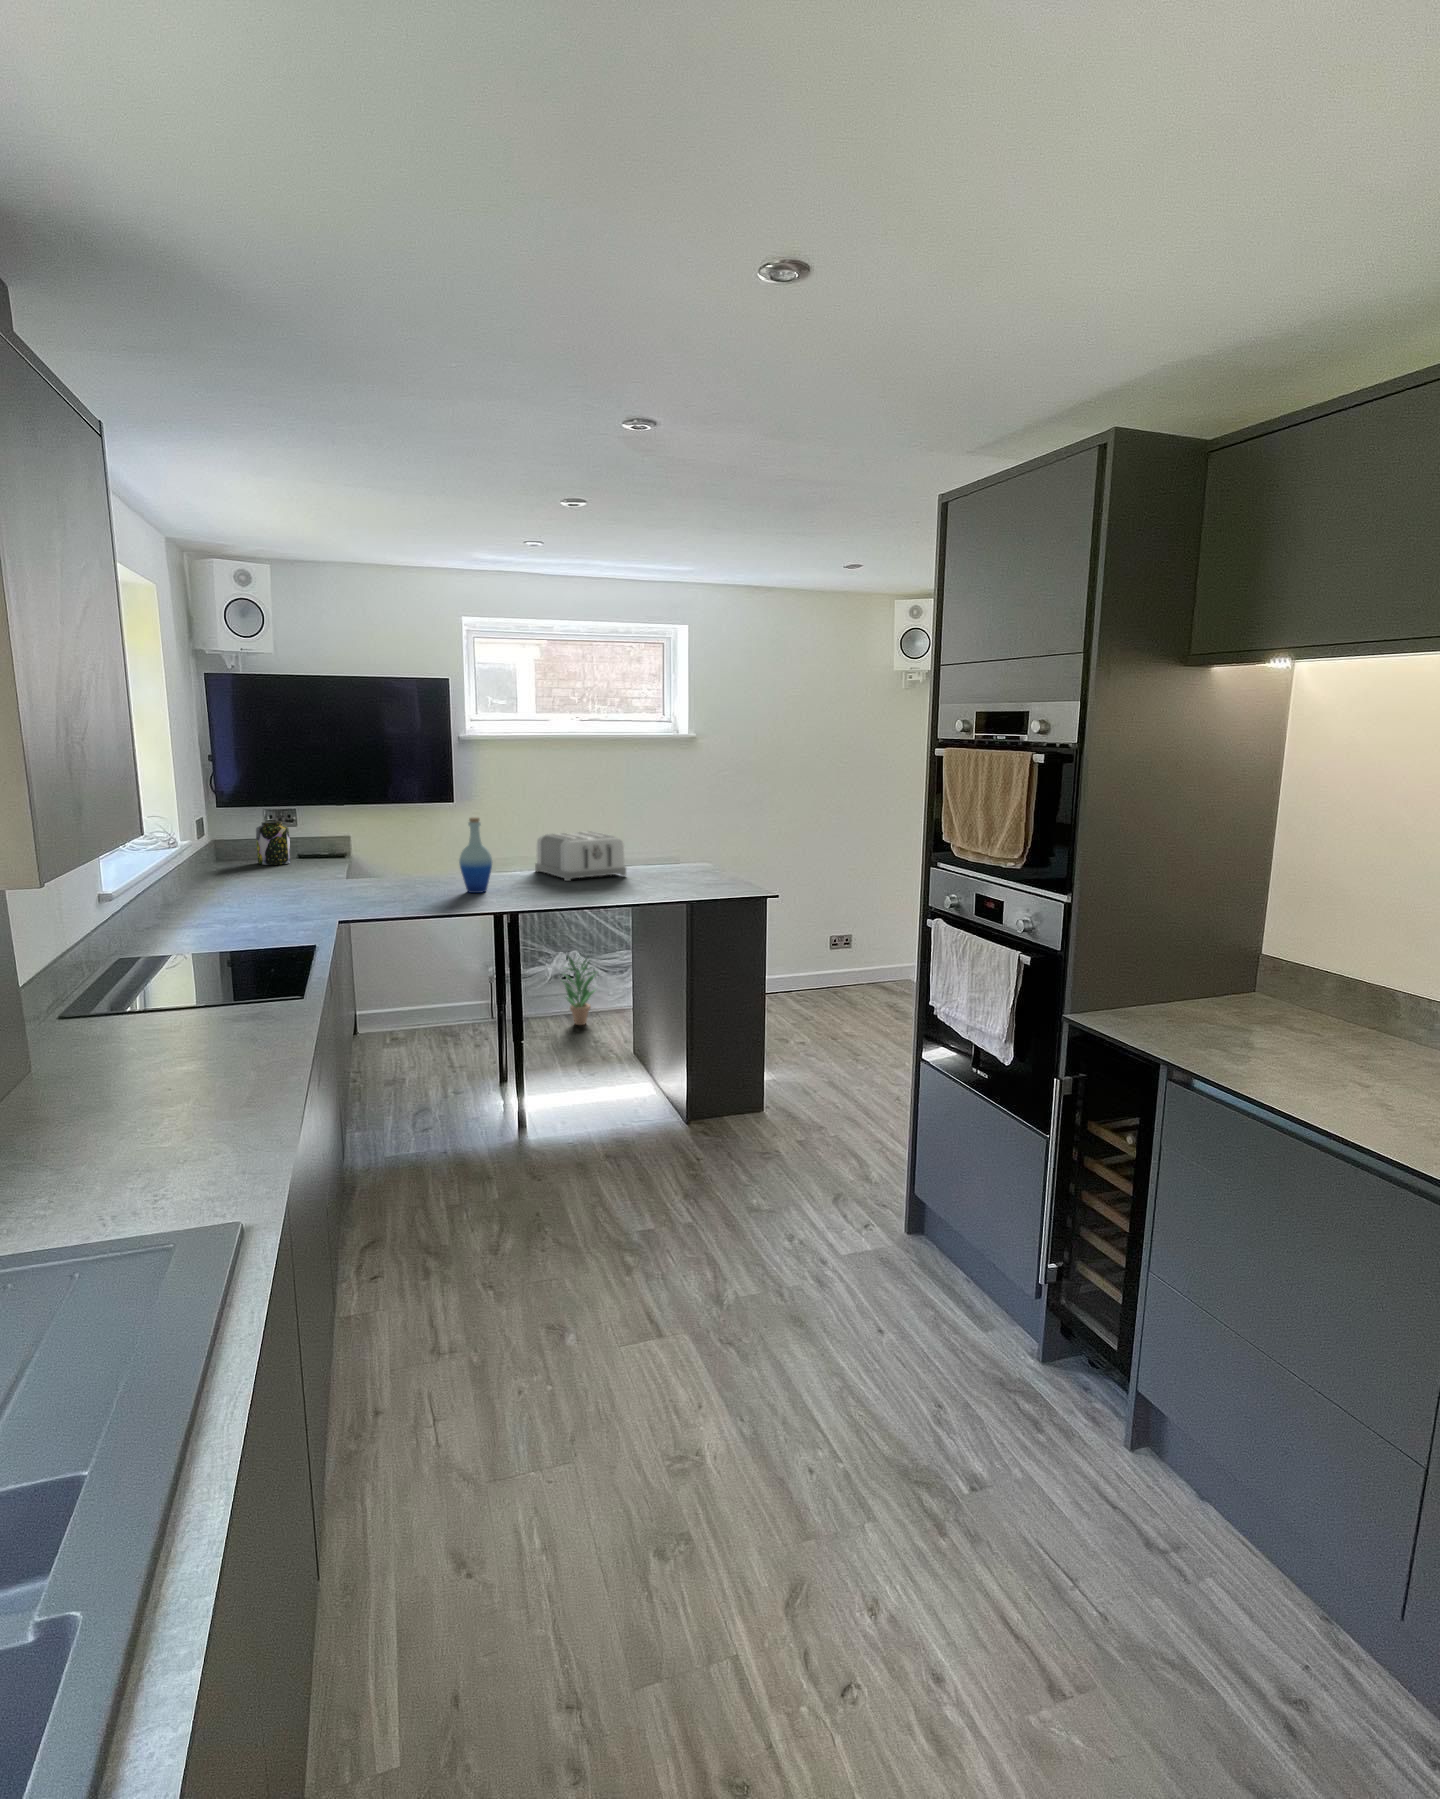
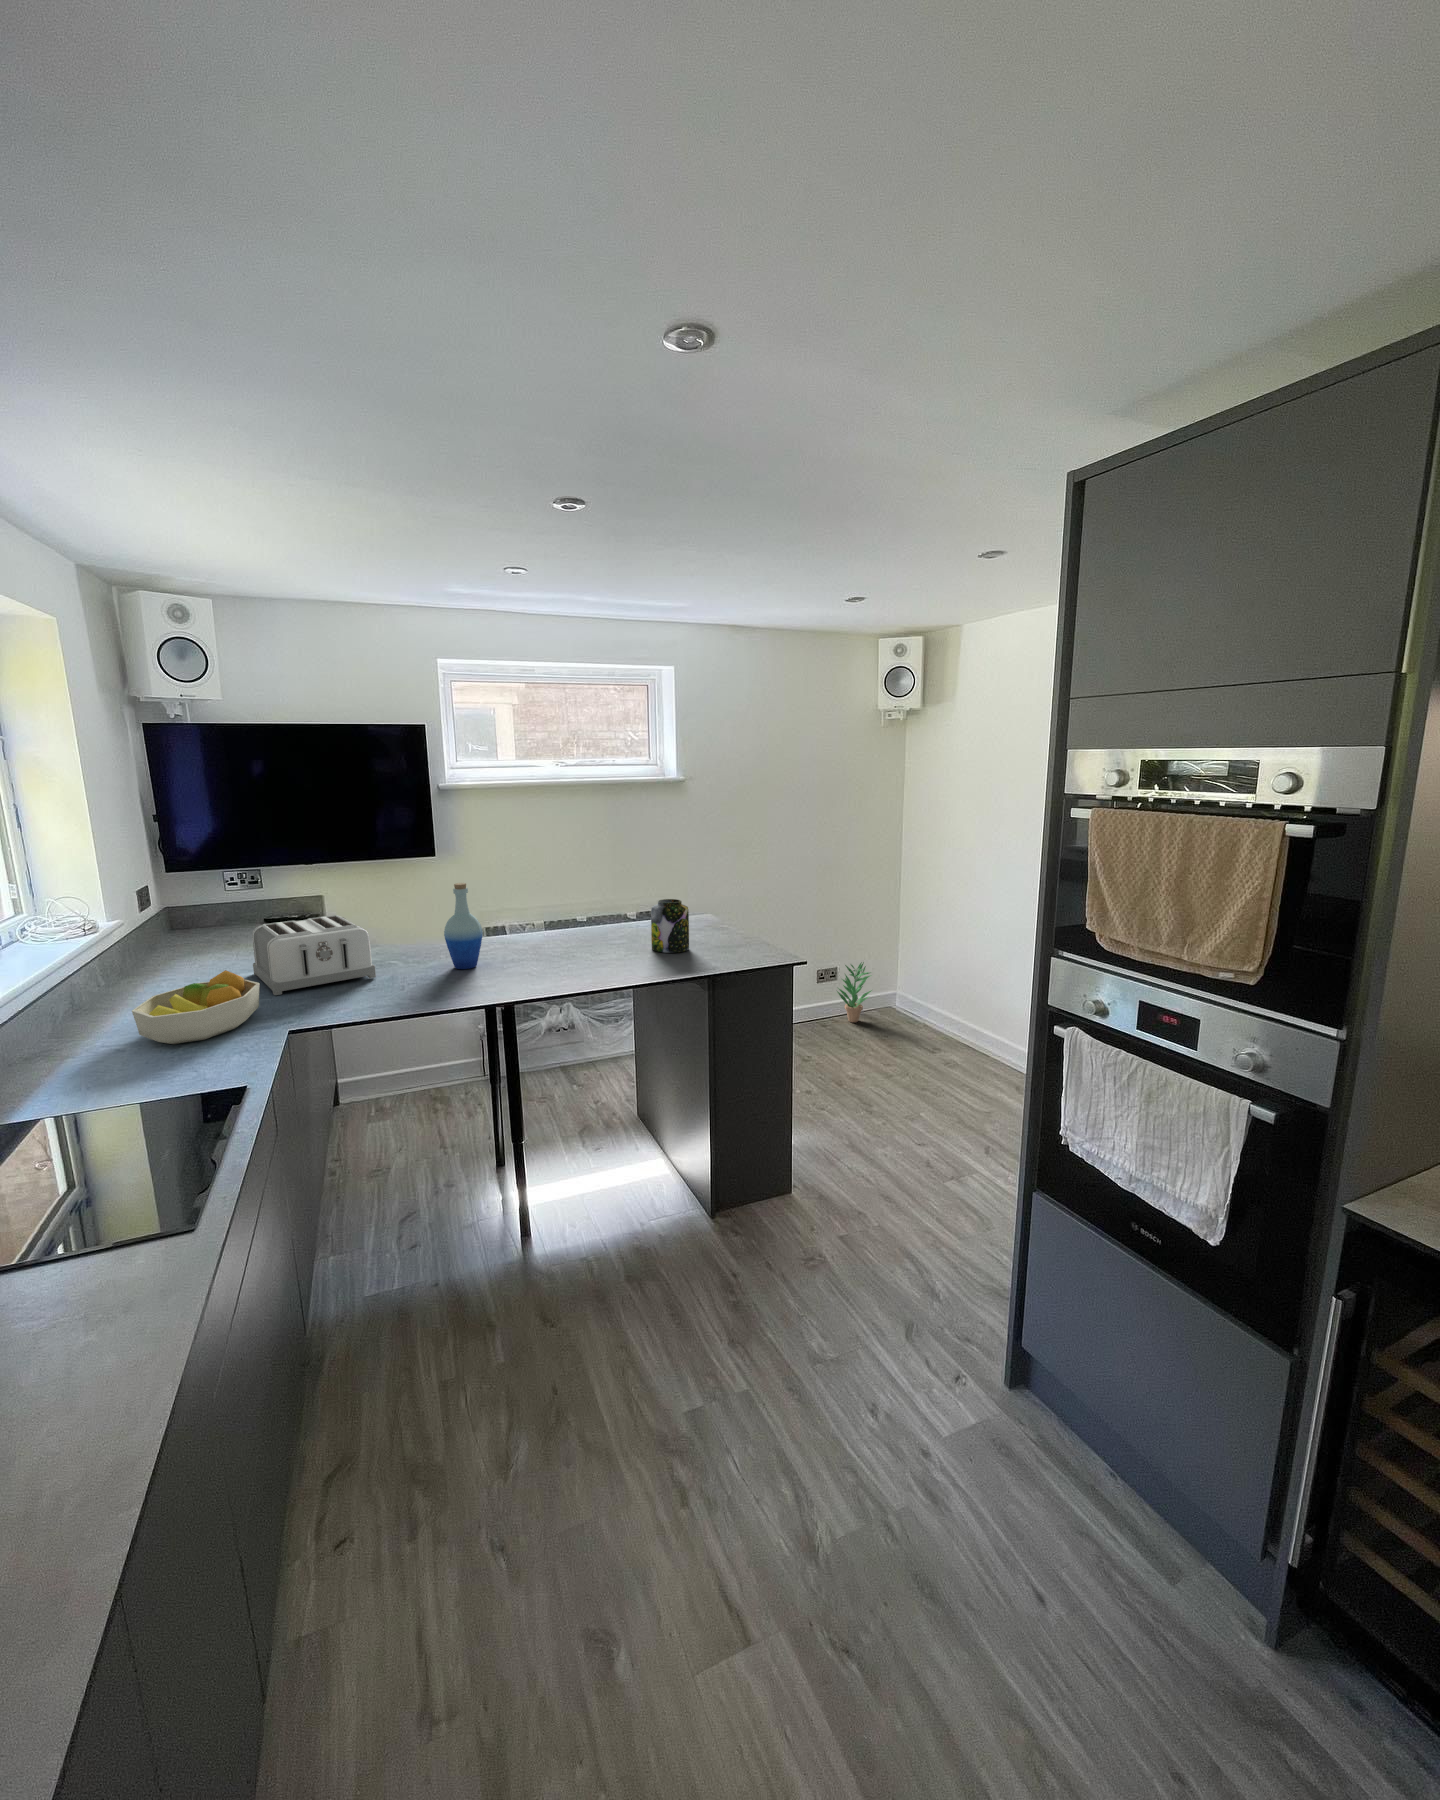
jar: present [256,821,291,865] -> present [651,899,689,953]
toaster: present [535,831,626,881] -> present [252,915,376,995]
fruit bowl: none [218,874,311,925] -> present [132,970,260,1044]
potted plant: present [562,957,595,1025] -> present [837,962,872,1022]

